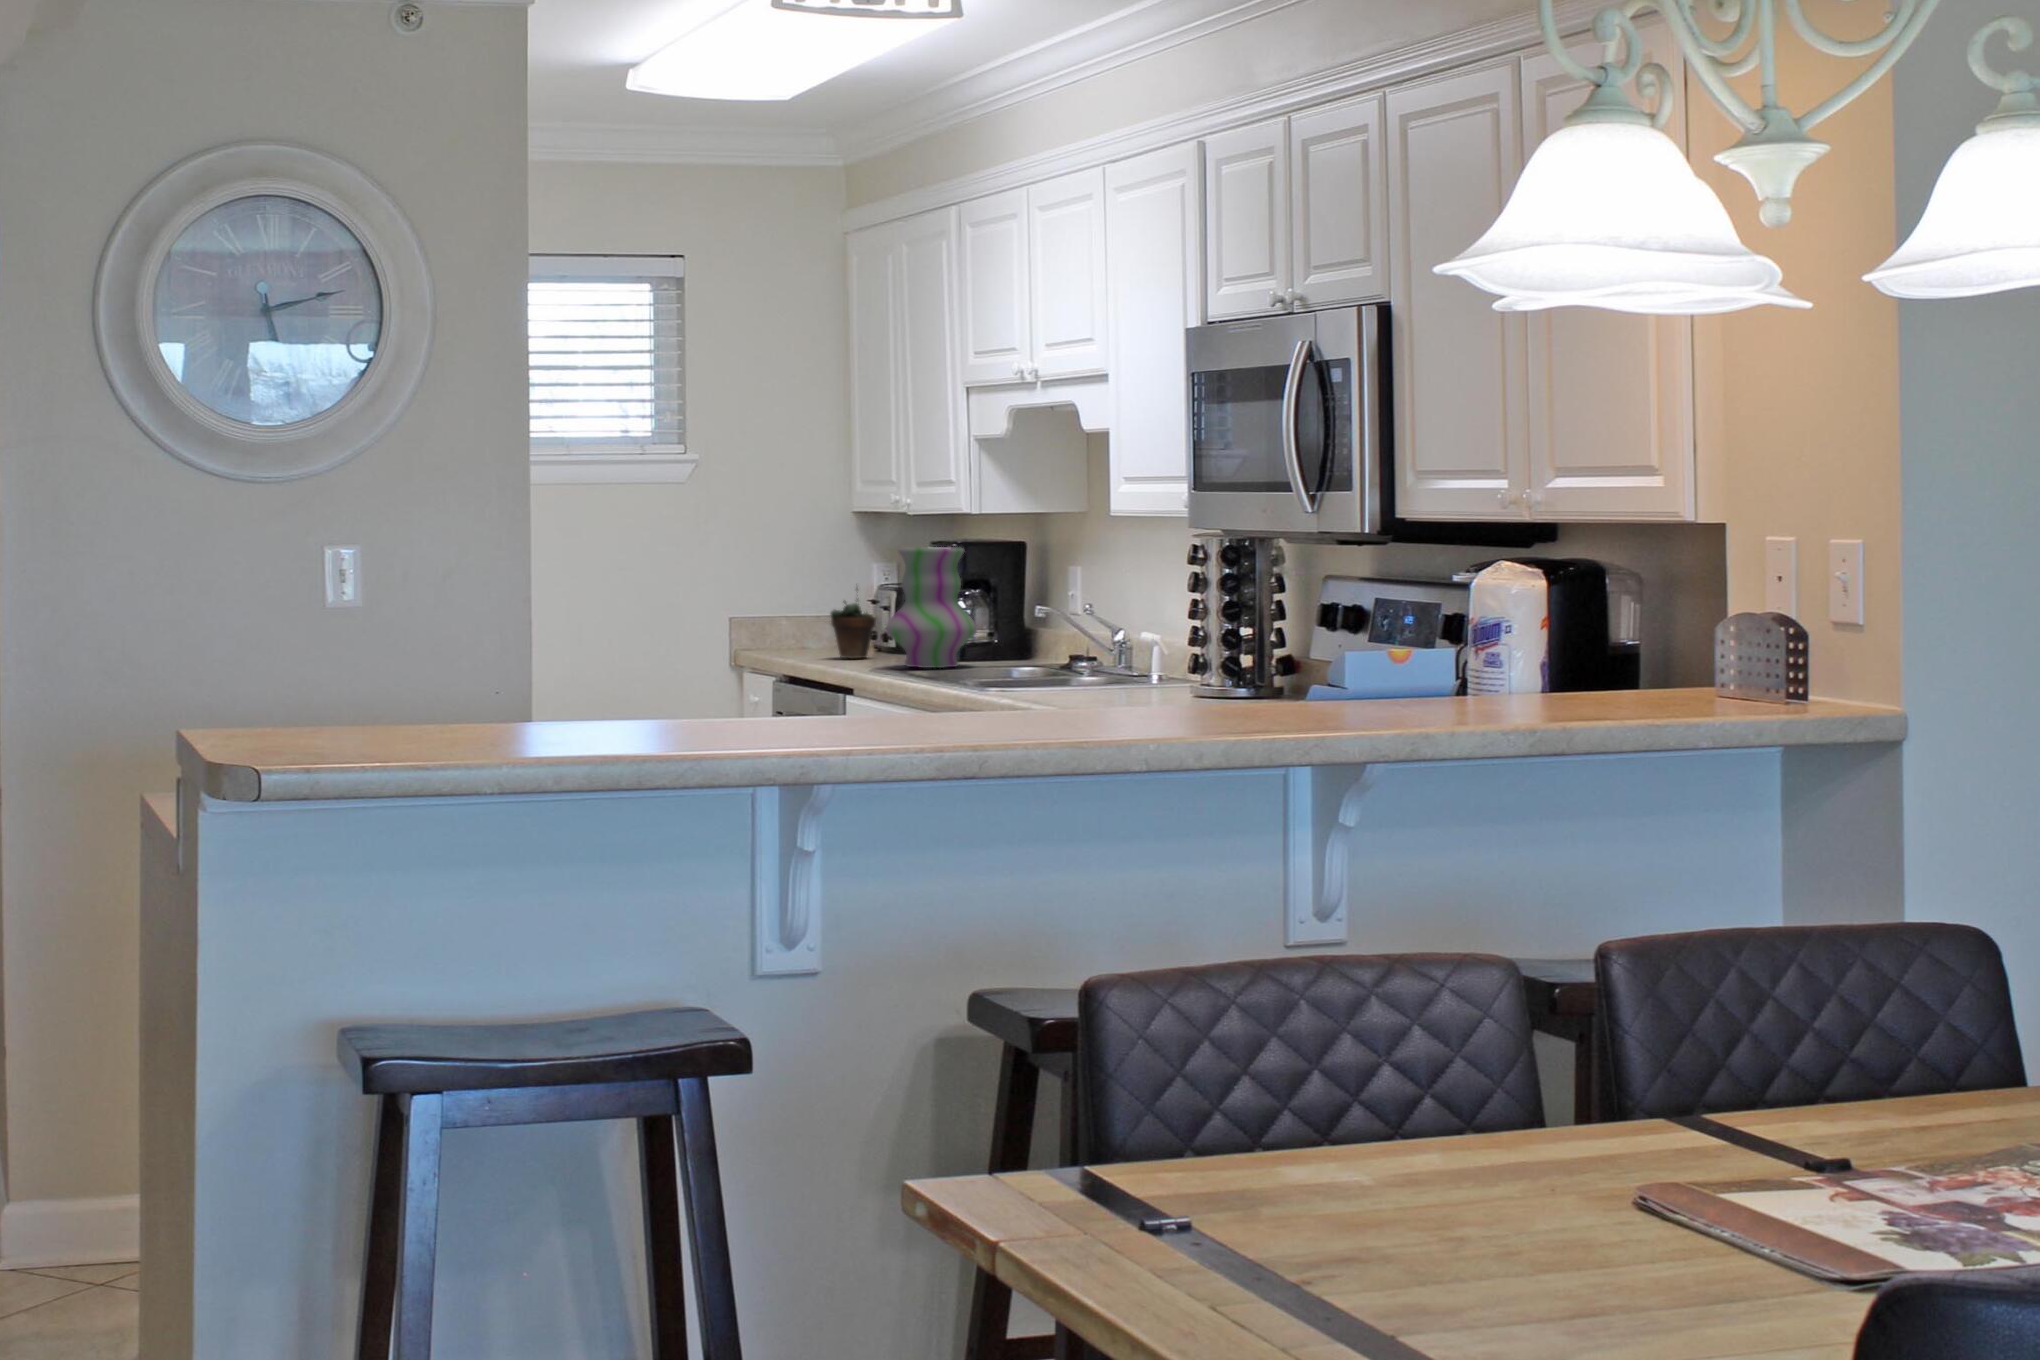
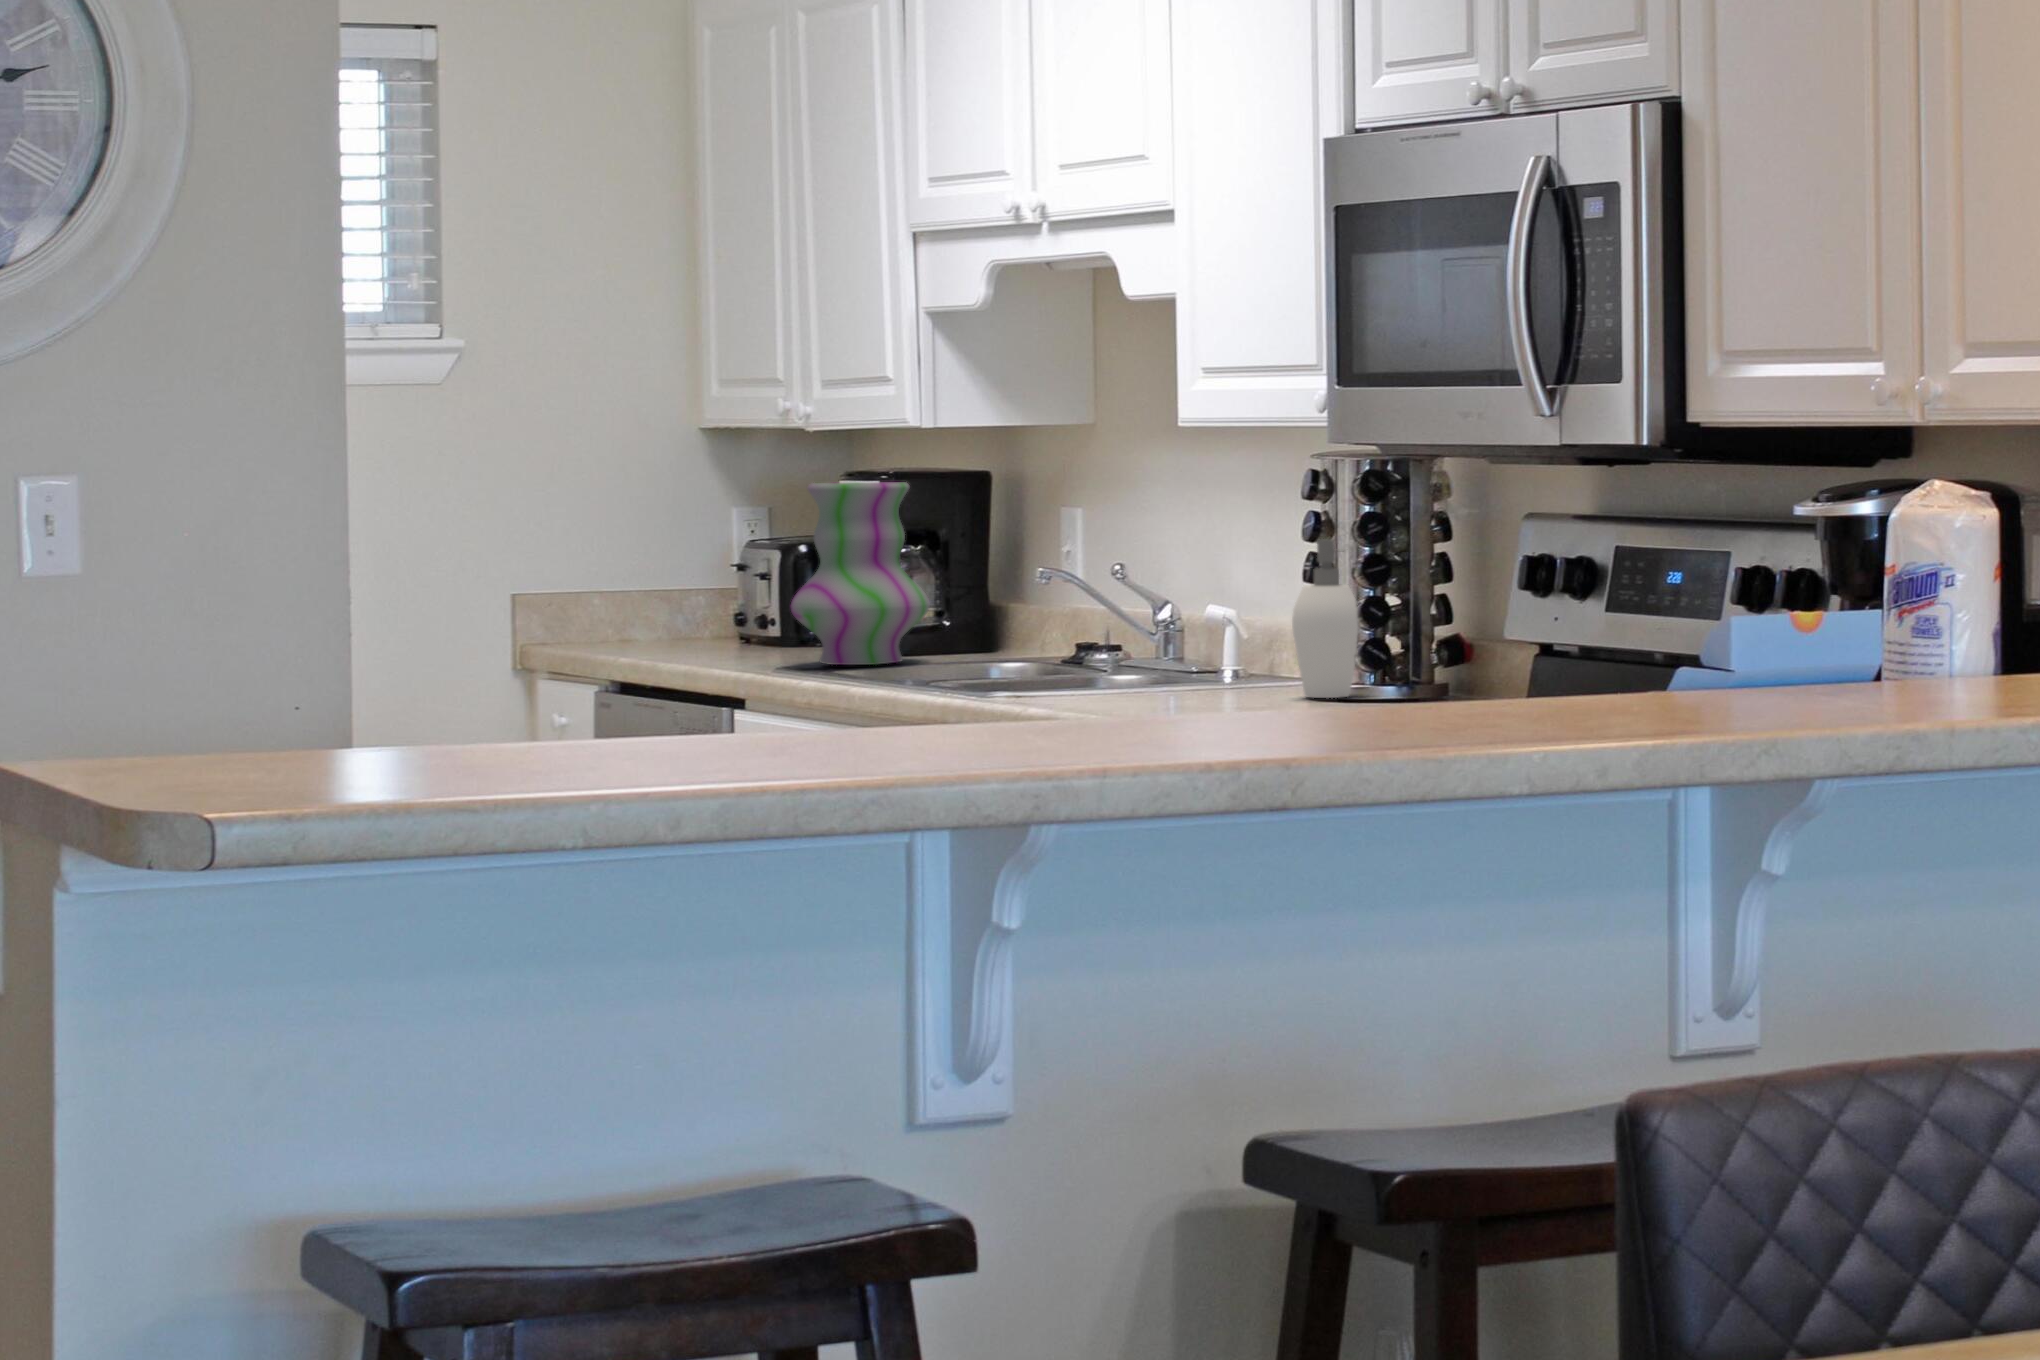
succulent plant: present [831,588,876,658] -> none [687,540,757,655]
soap dispenser: none [1178,591,1234,698] -> present [1292,539,1358,698]

